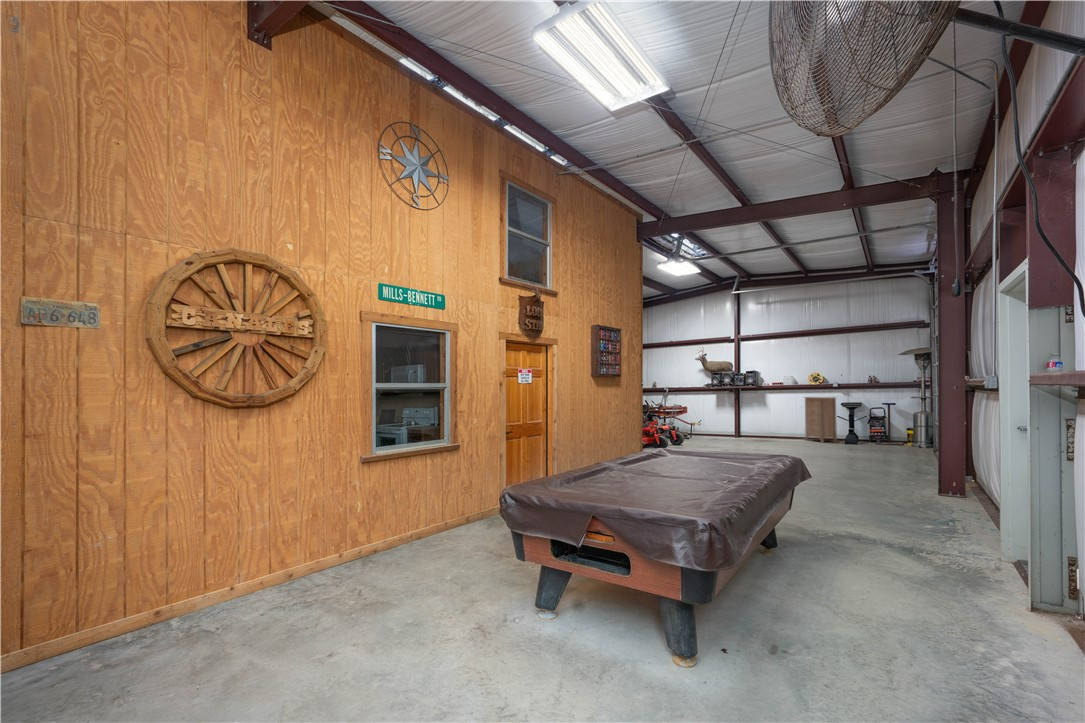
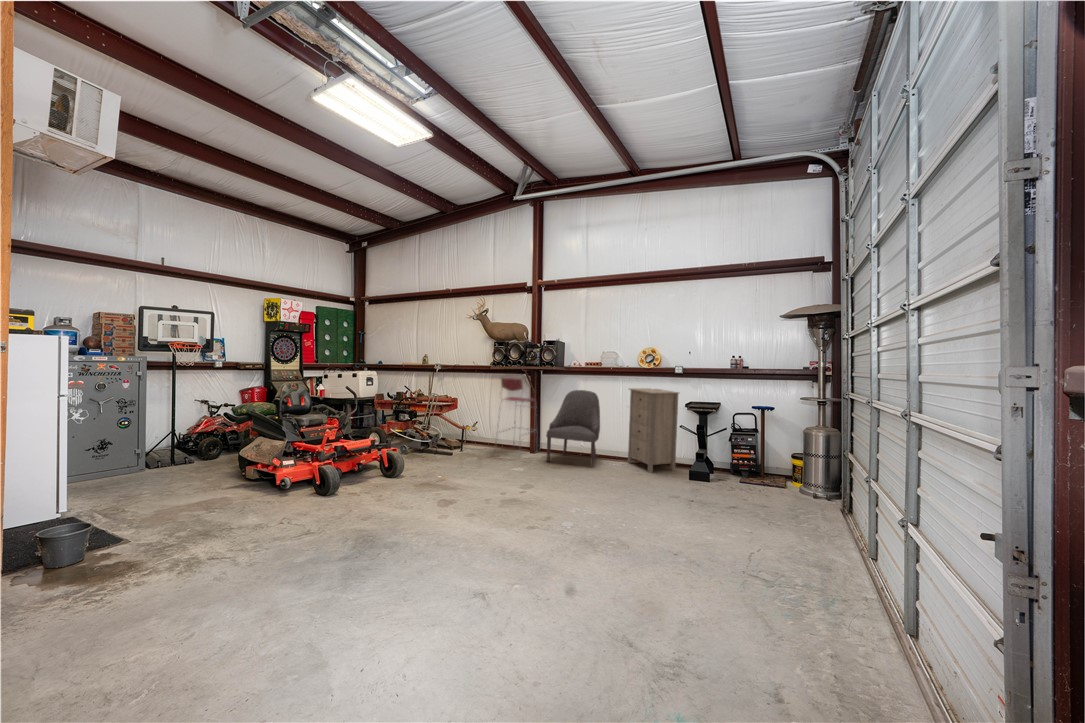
bar stool: none [721,393,744,439] -> present [495,378,537,451]
chair: none [755,399,787,441] -> present [546,390,600,467]

